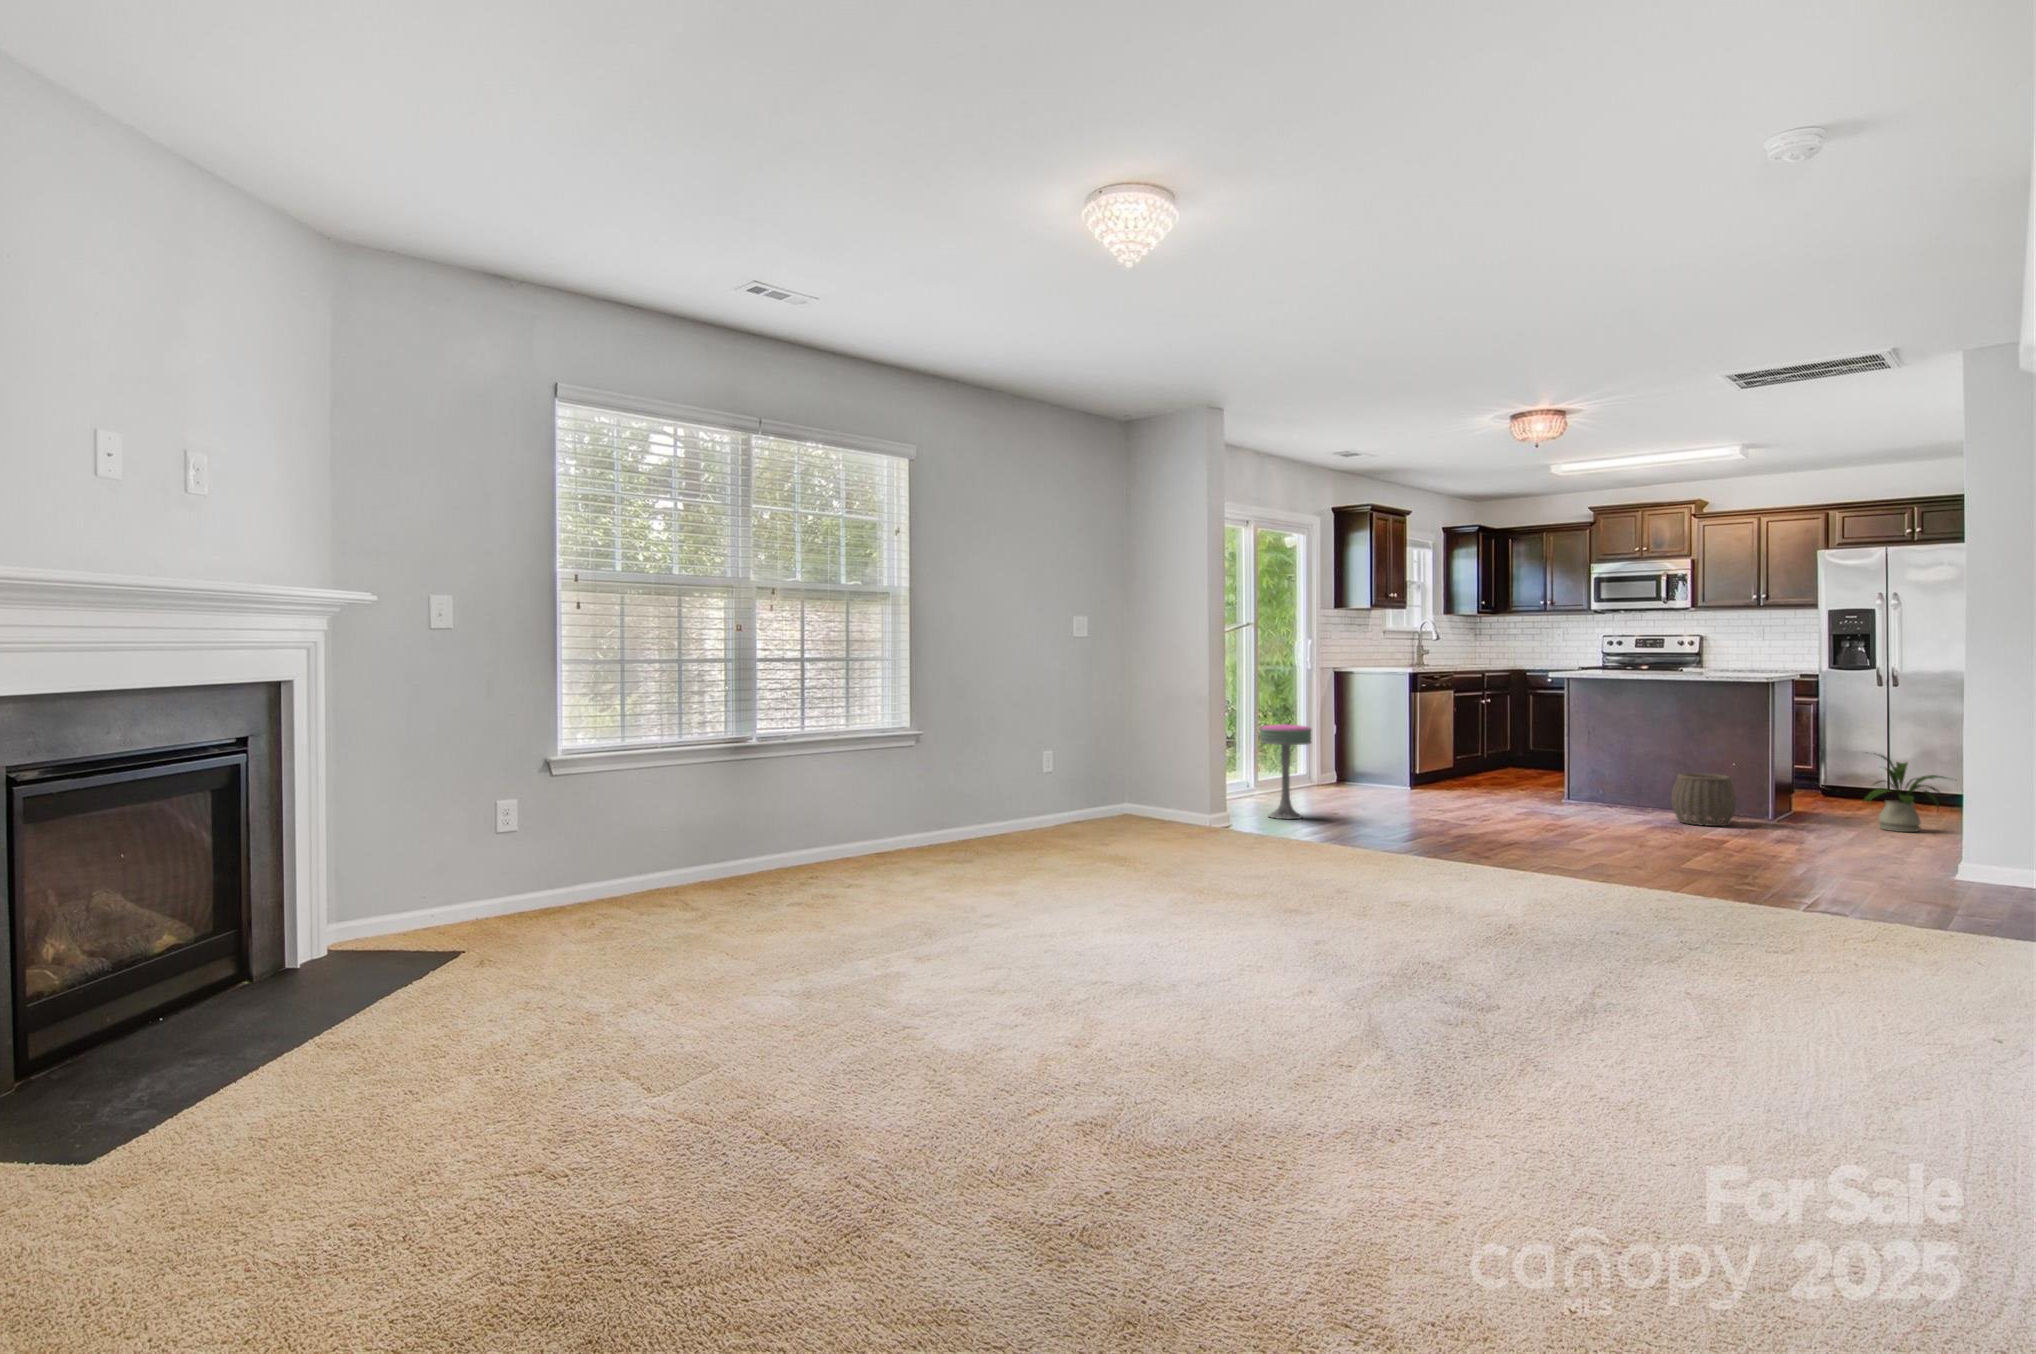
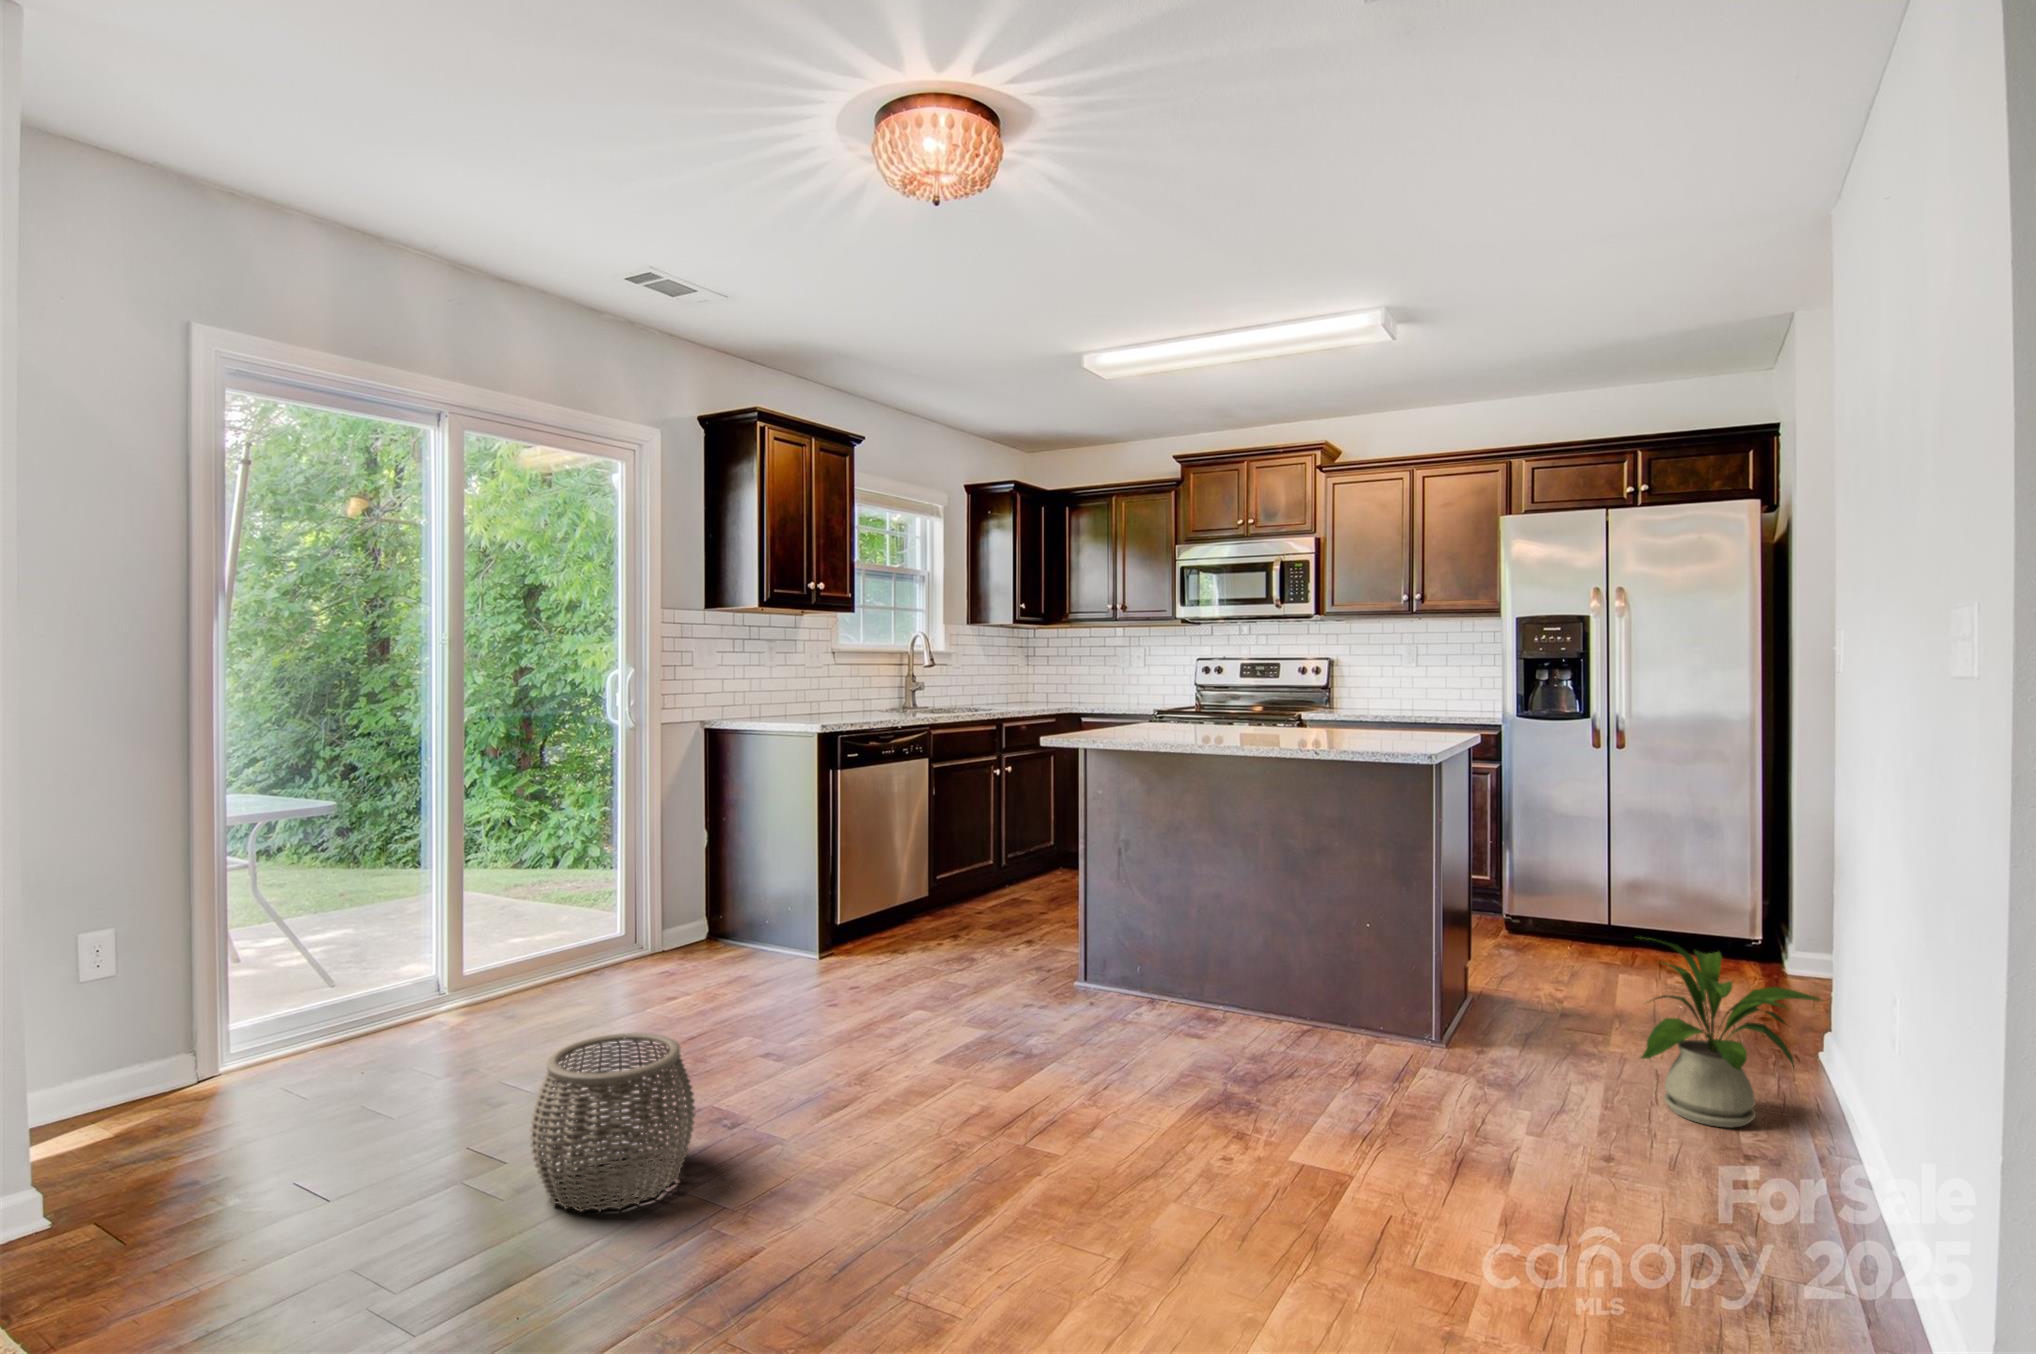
bar stool: present [1261,724,1311,819] -> none [143,914,320,1212]
woven basket: present [1672,773,1736,826] -> present [530,1033,695,1212]

